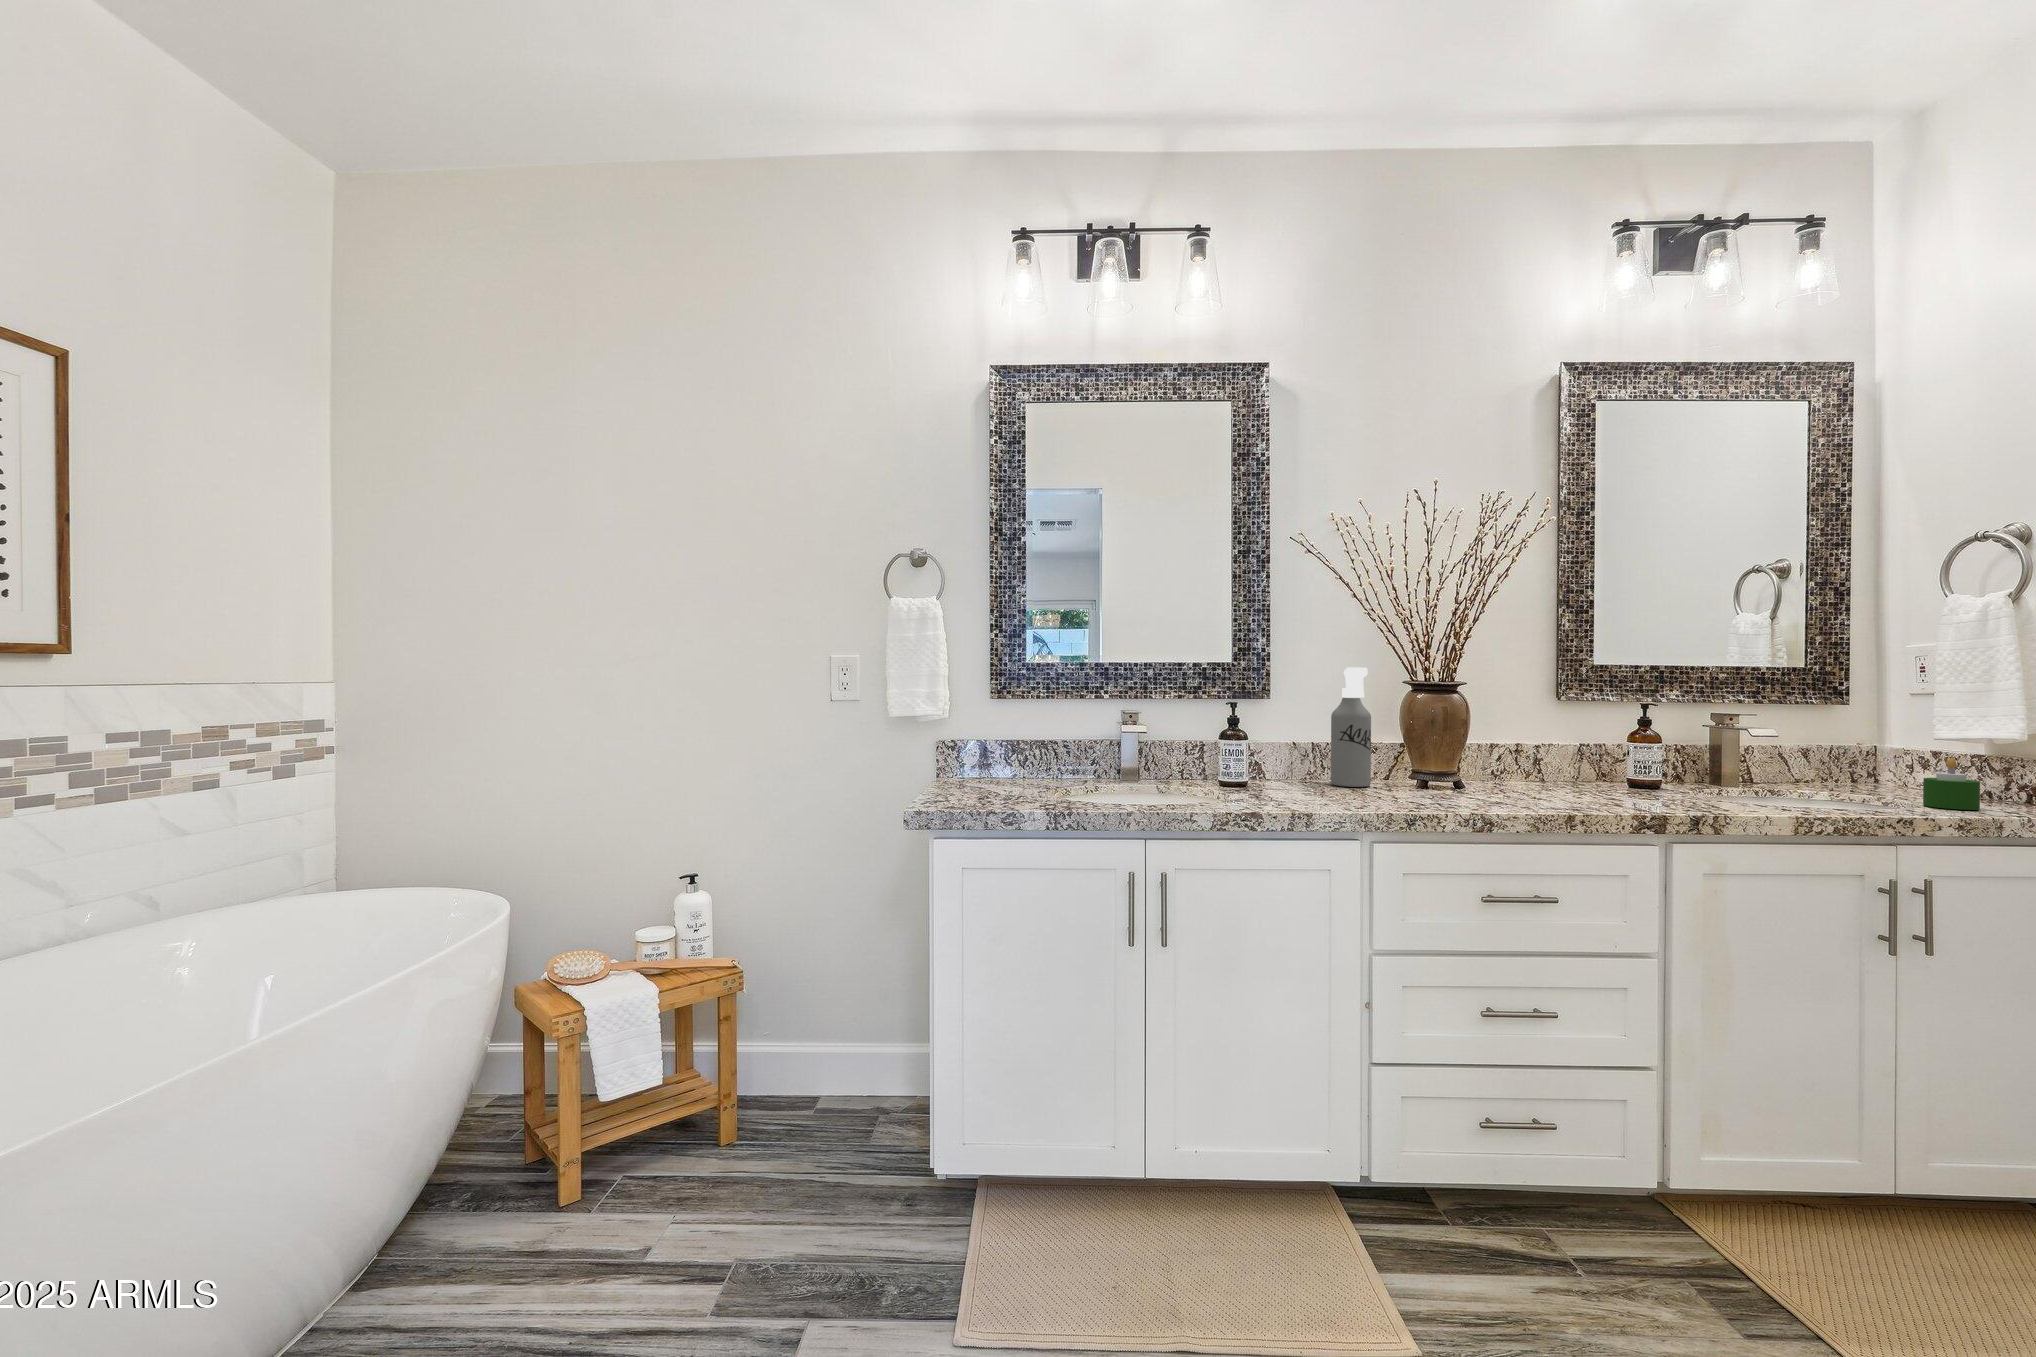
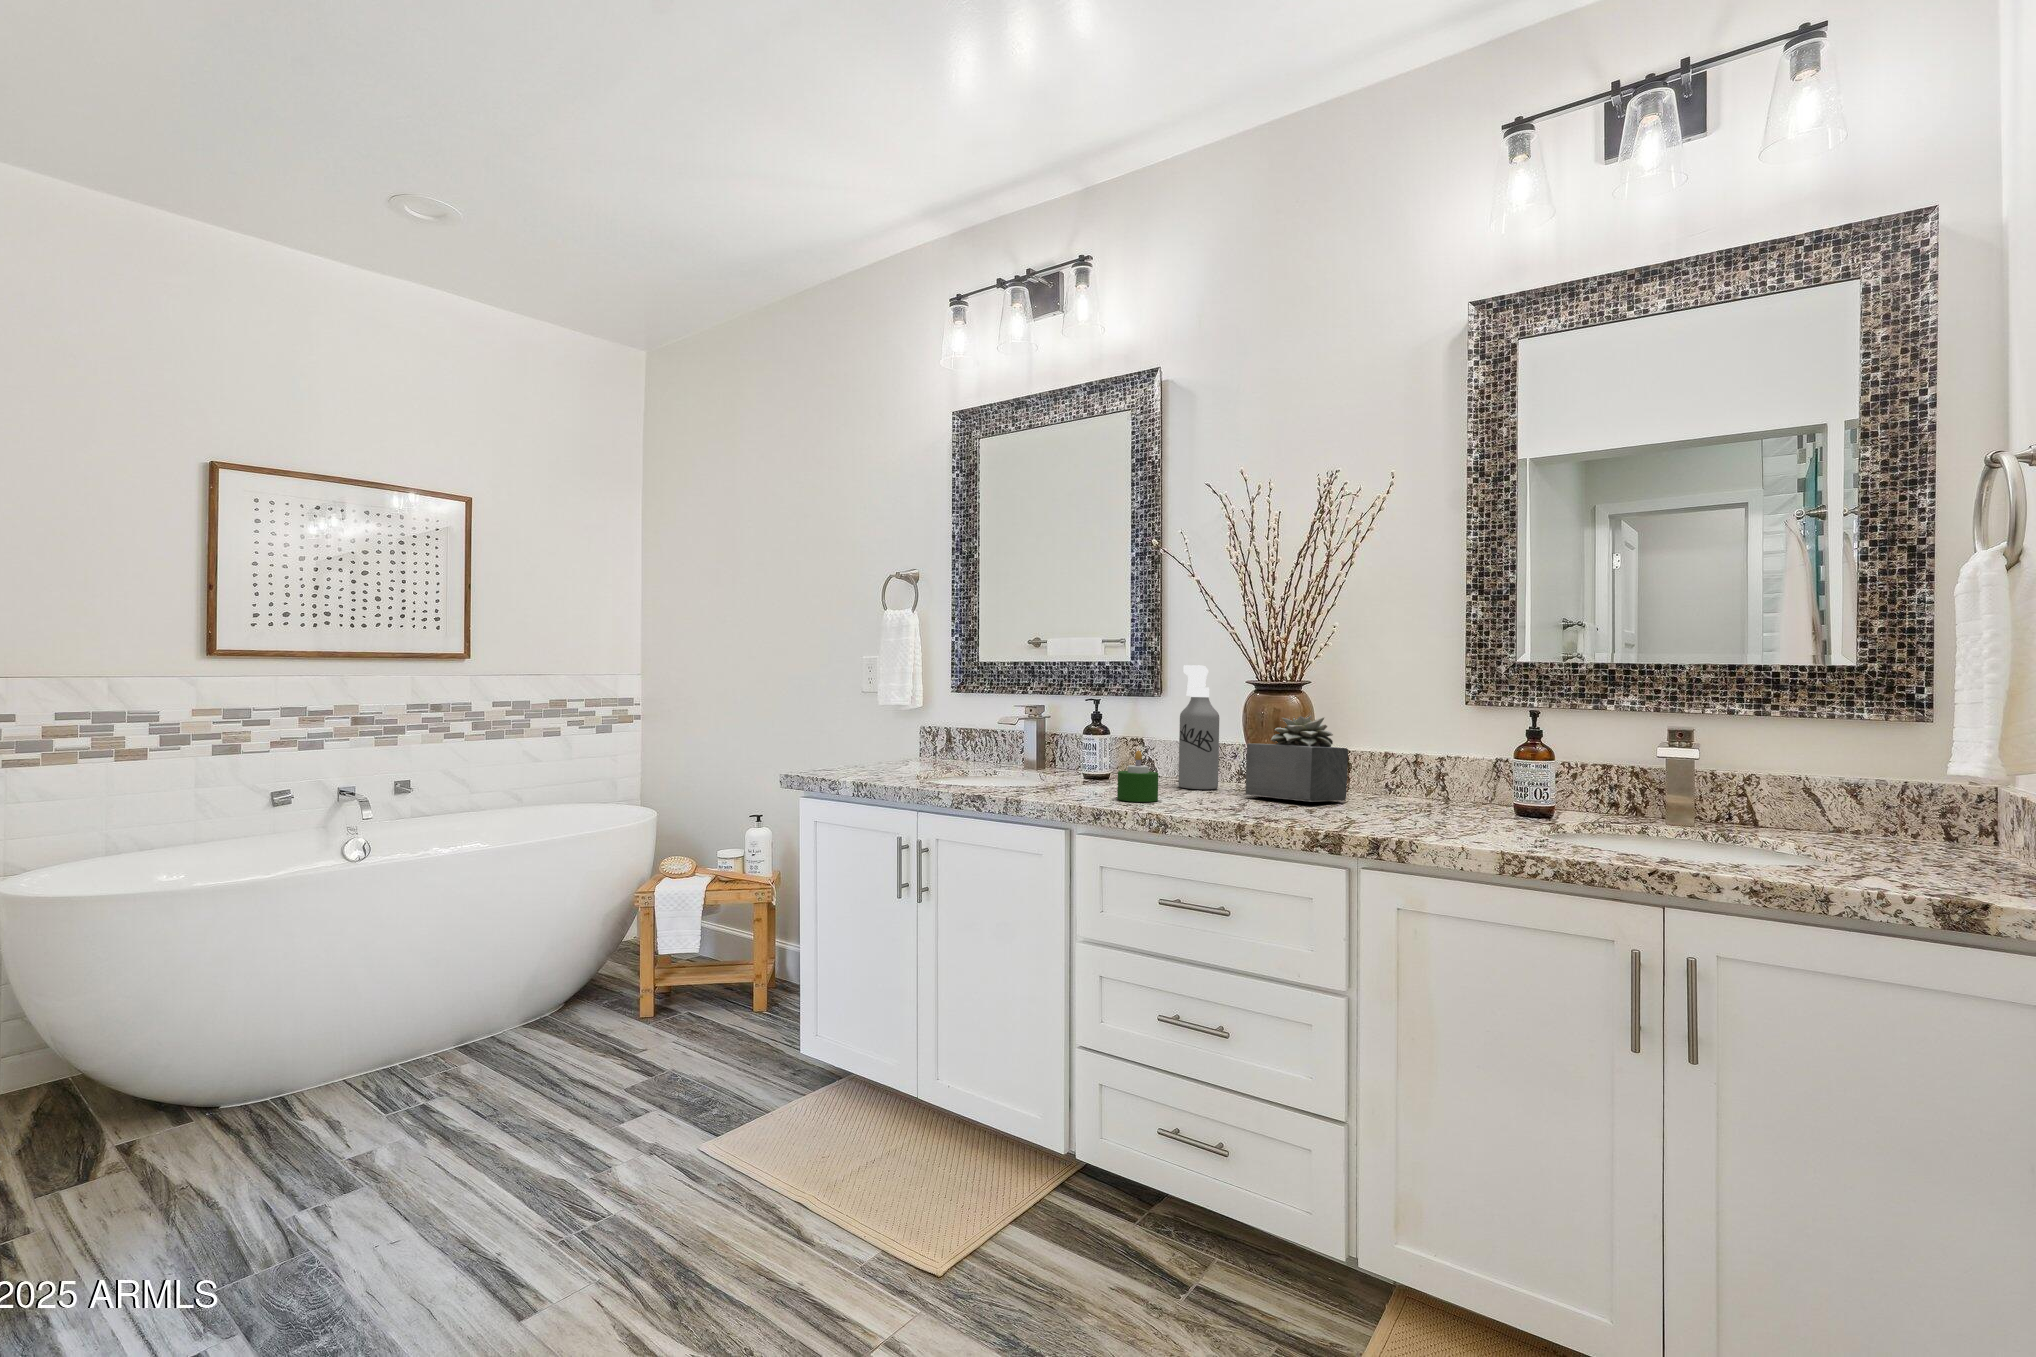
succulent plant: none [1427,711,1515,790] -> present [1246,715,1348,802]
candle: present [1923,758,1980,810] -> present [1117,750,1158,802]

